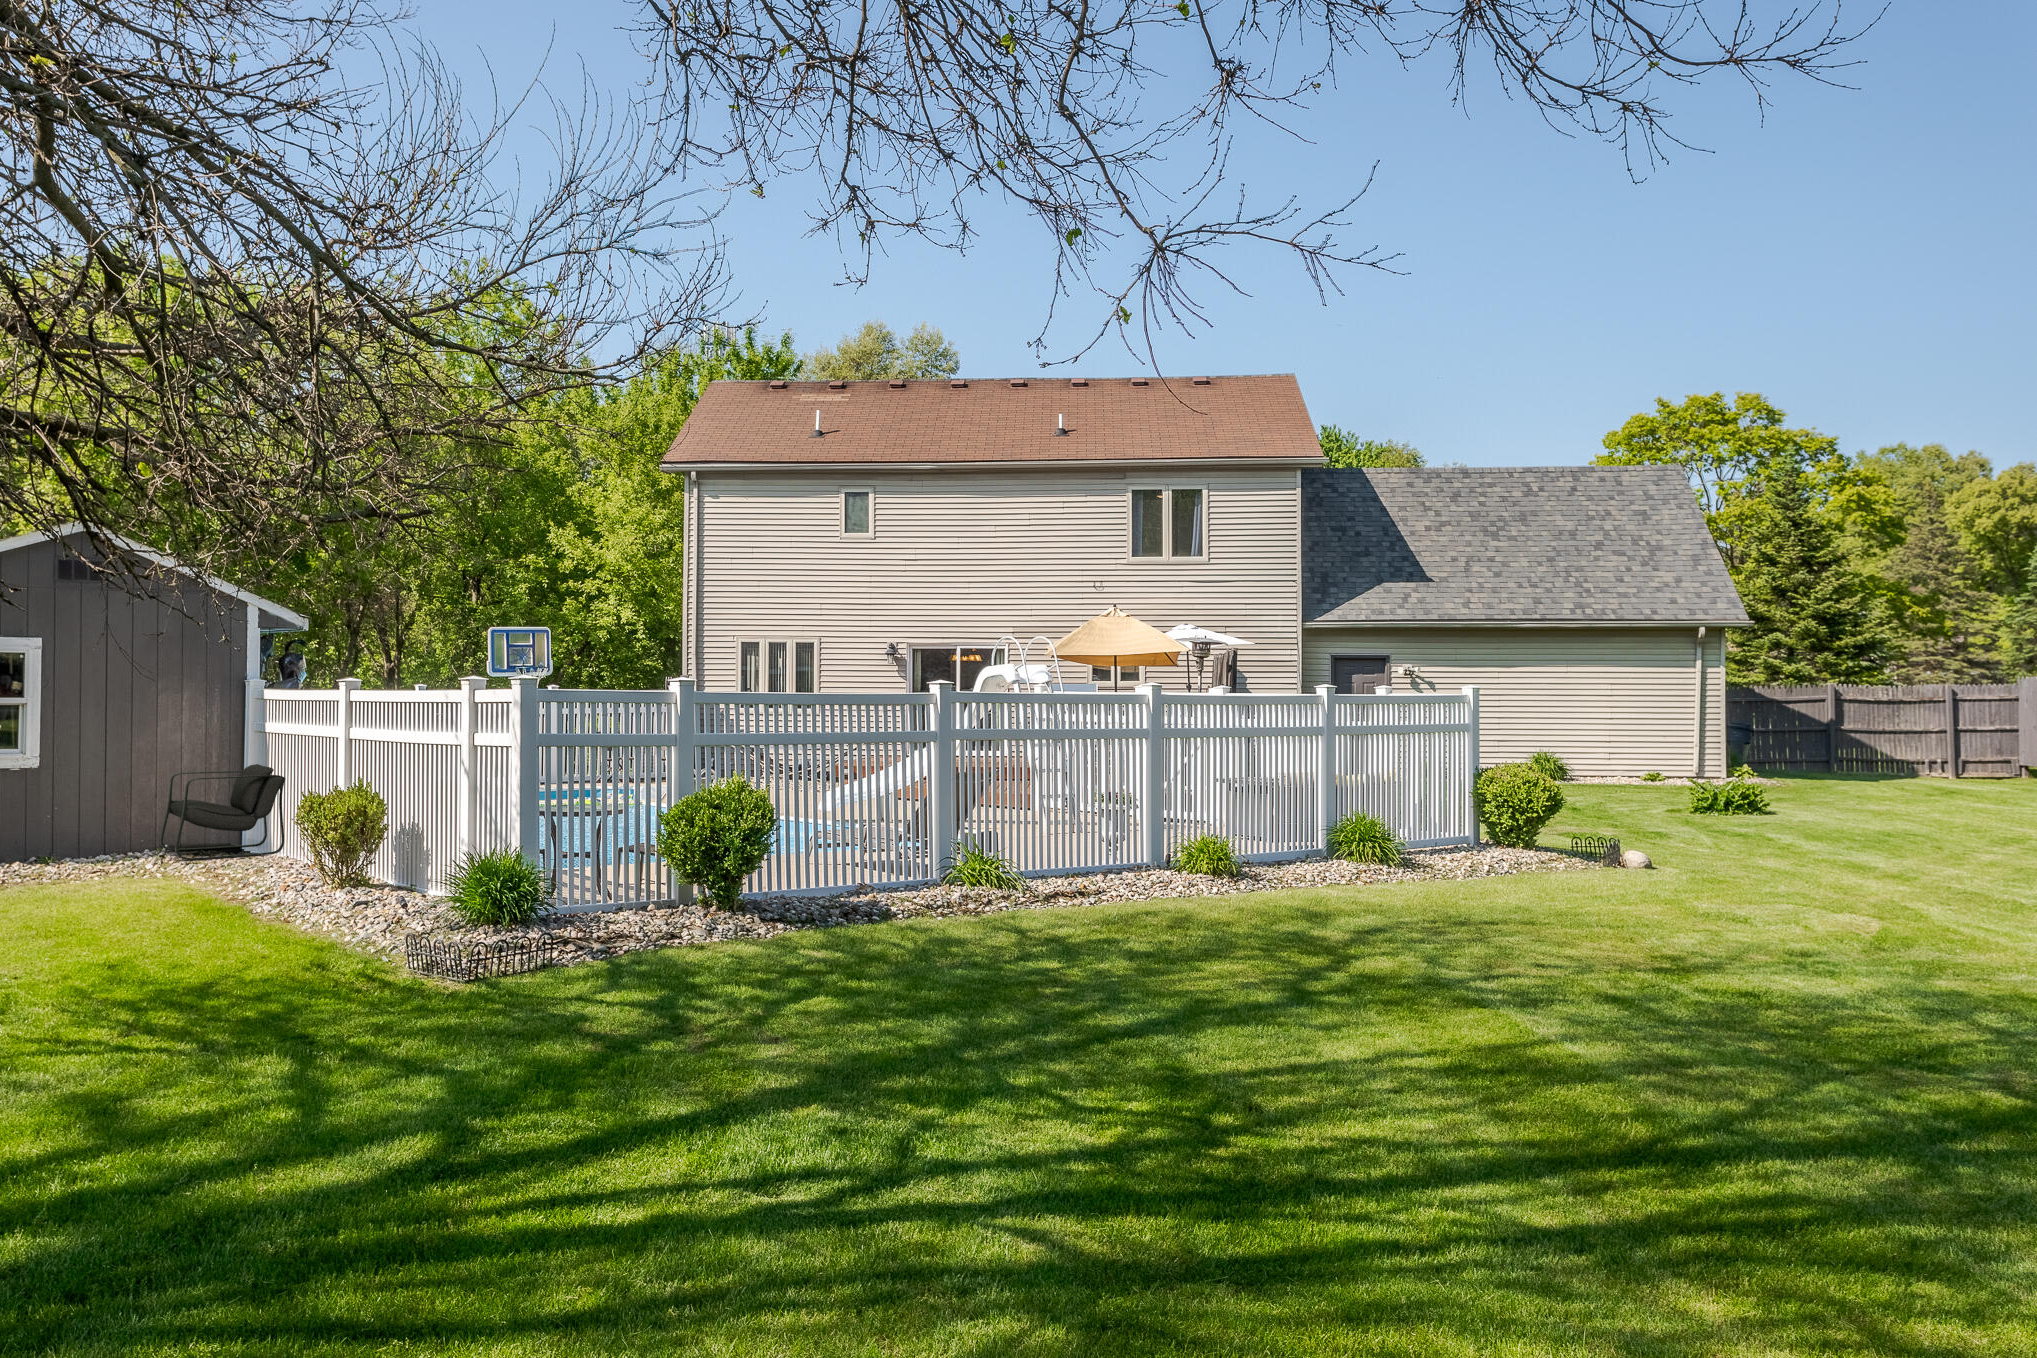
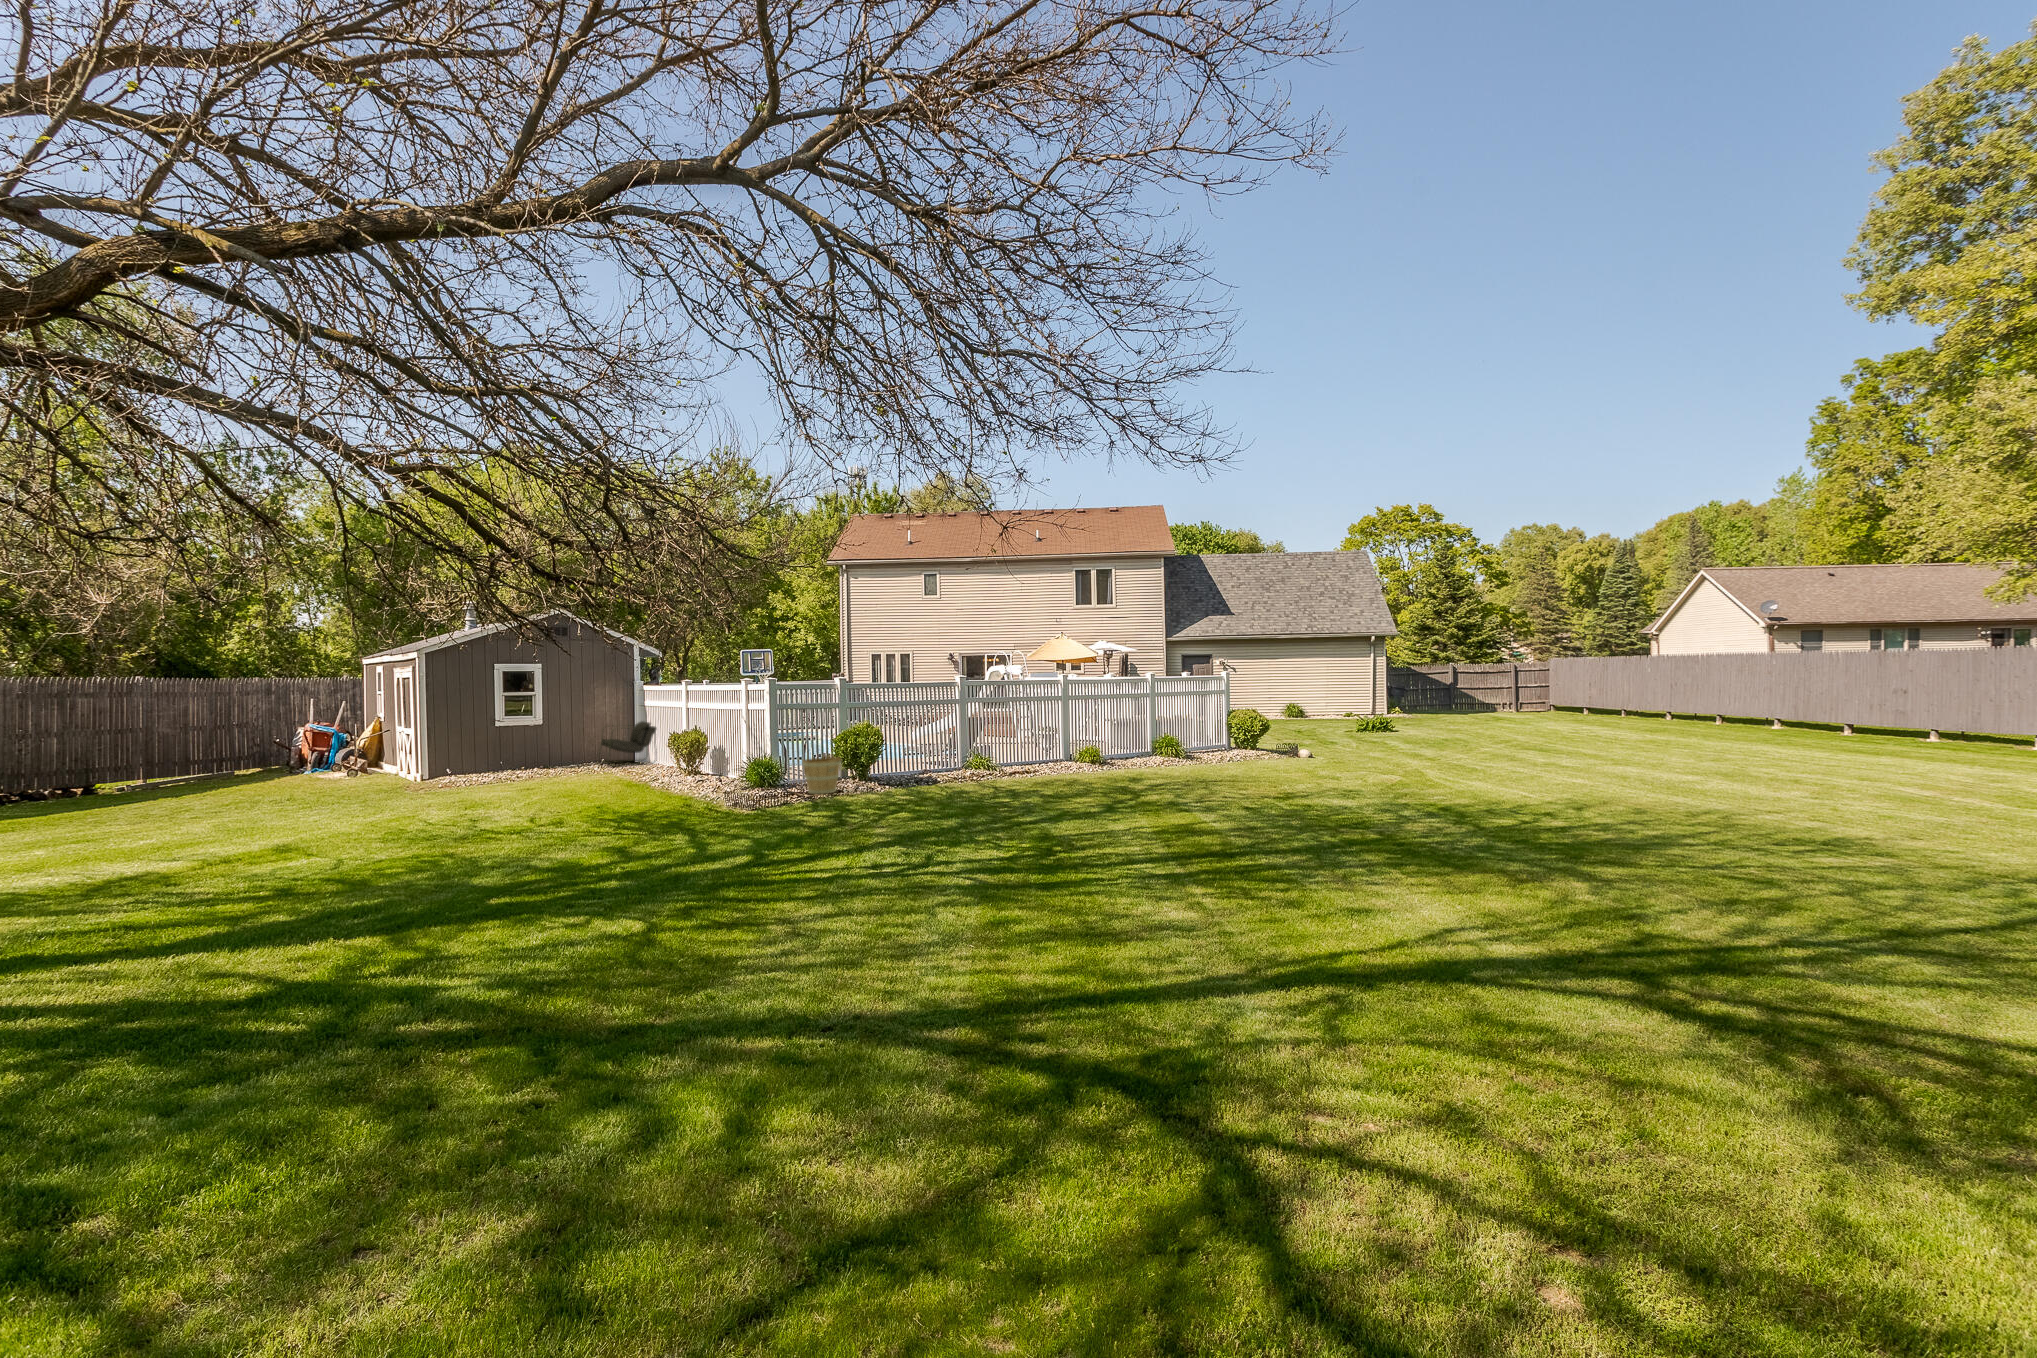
wooden bucket: none [586,853,676,939] -> present [802,756,841,794]

